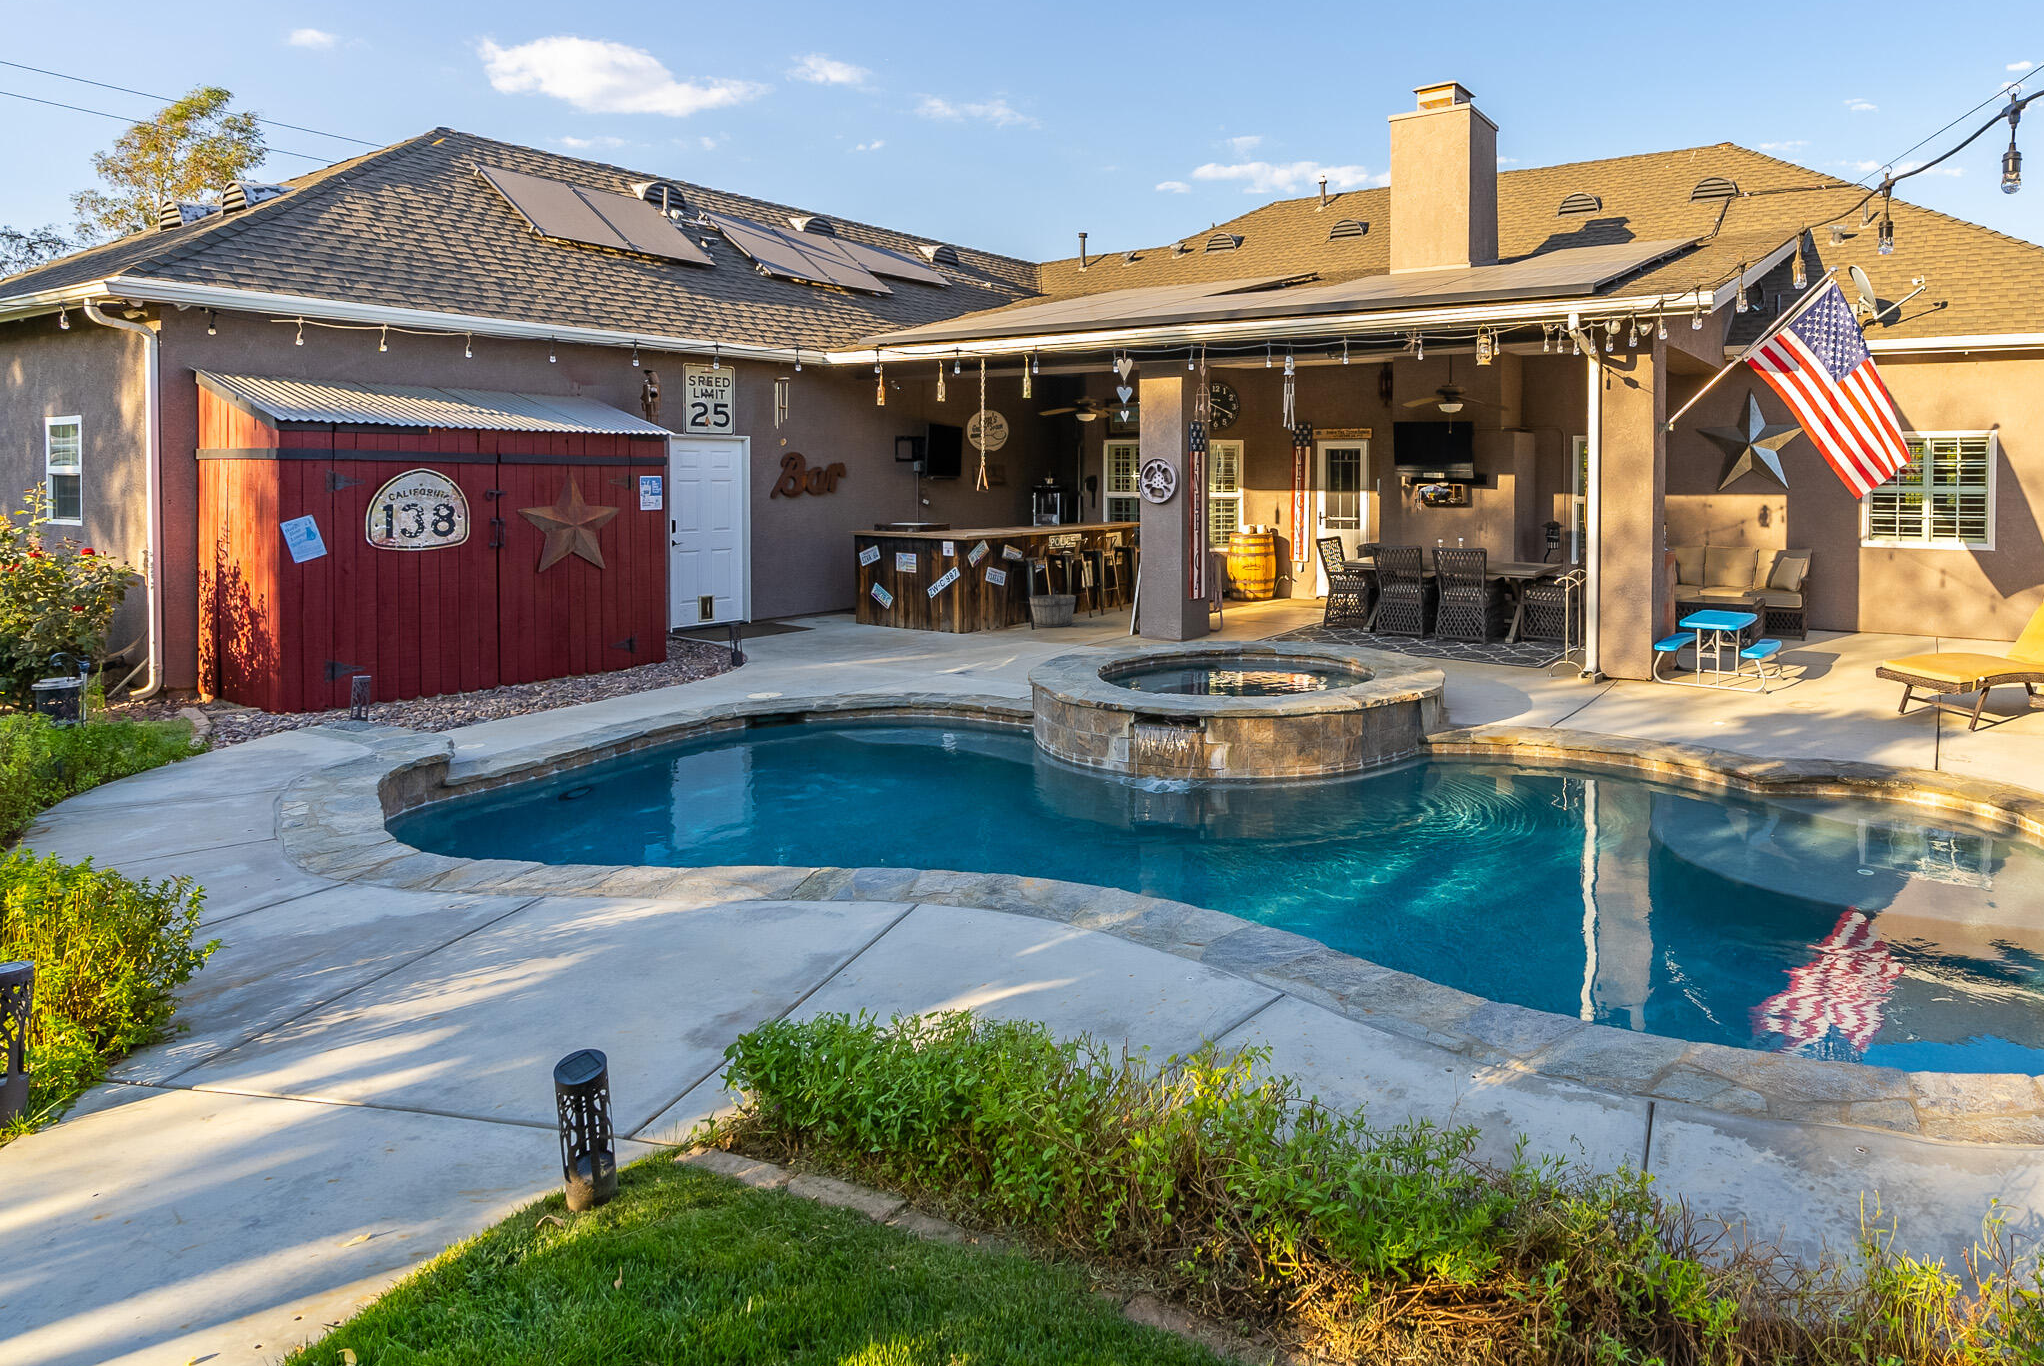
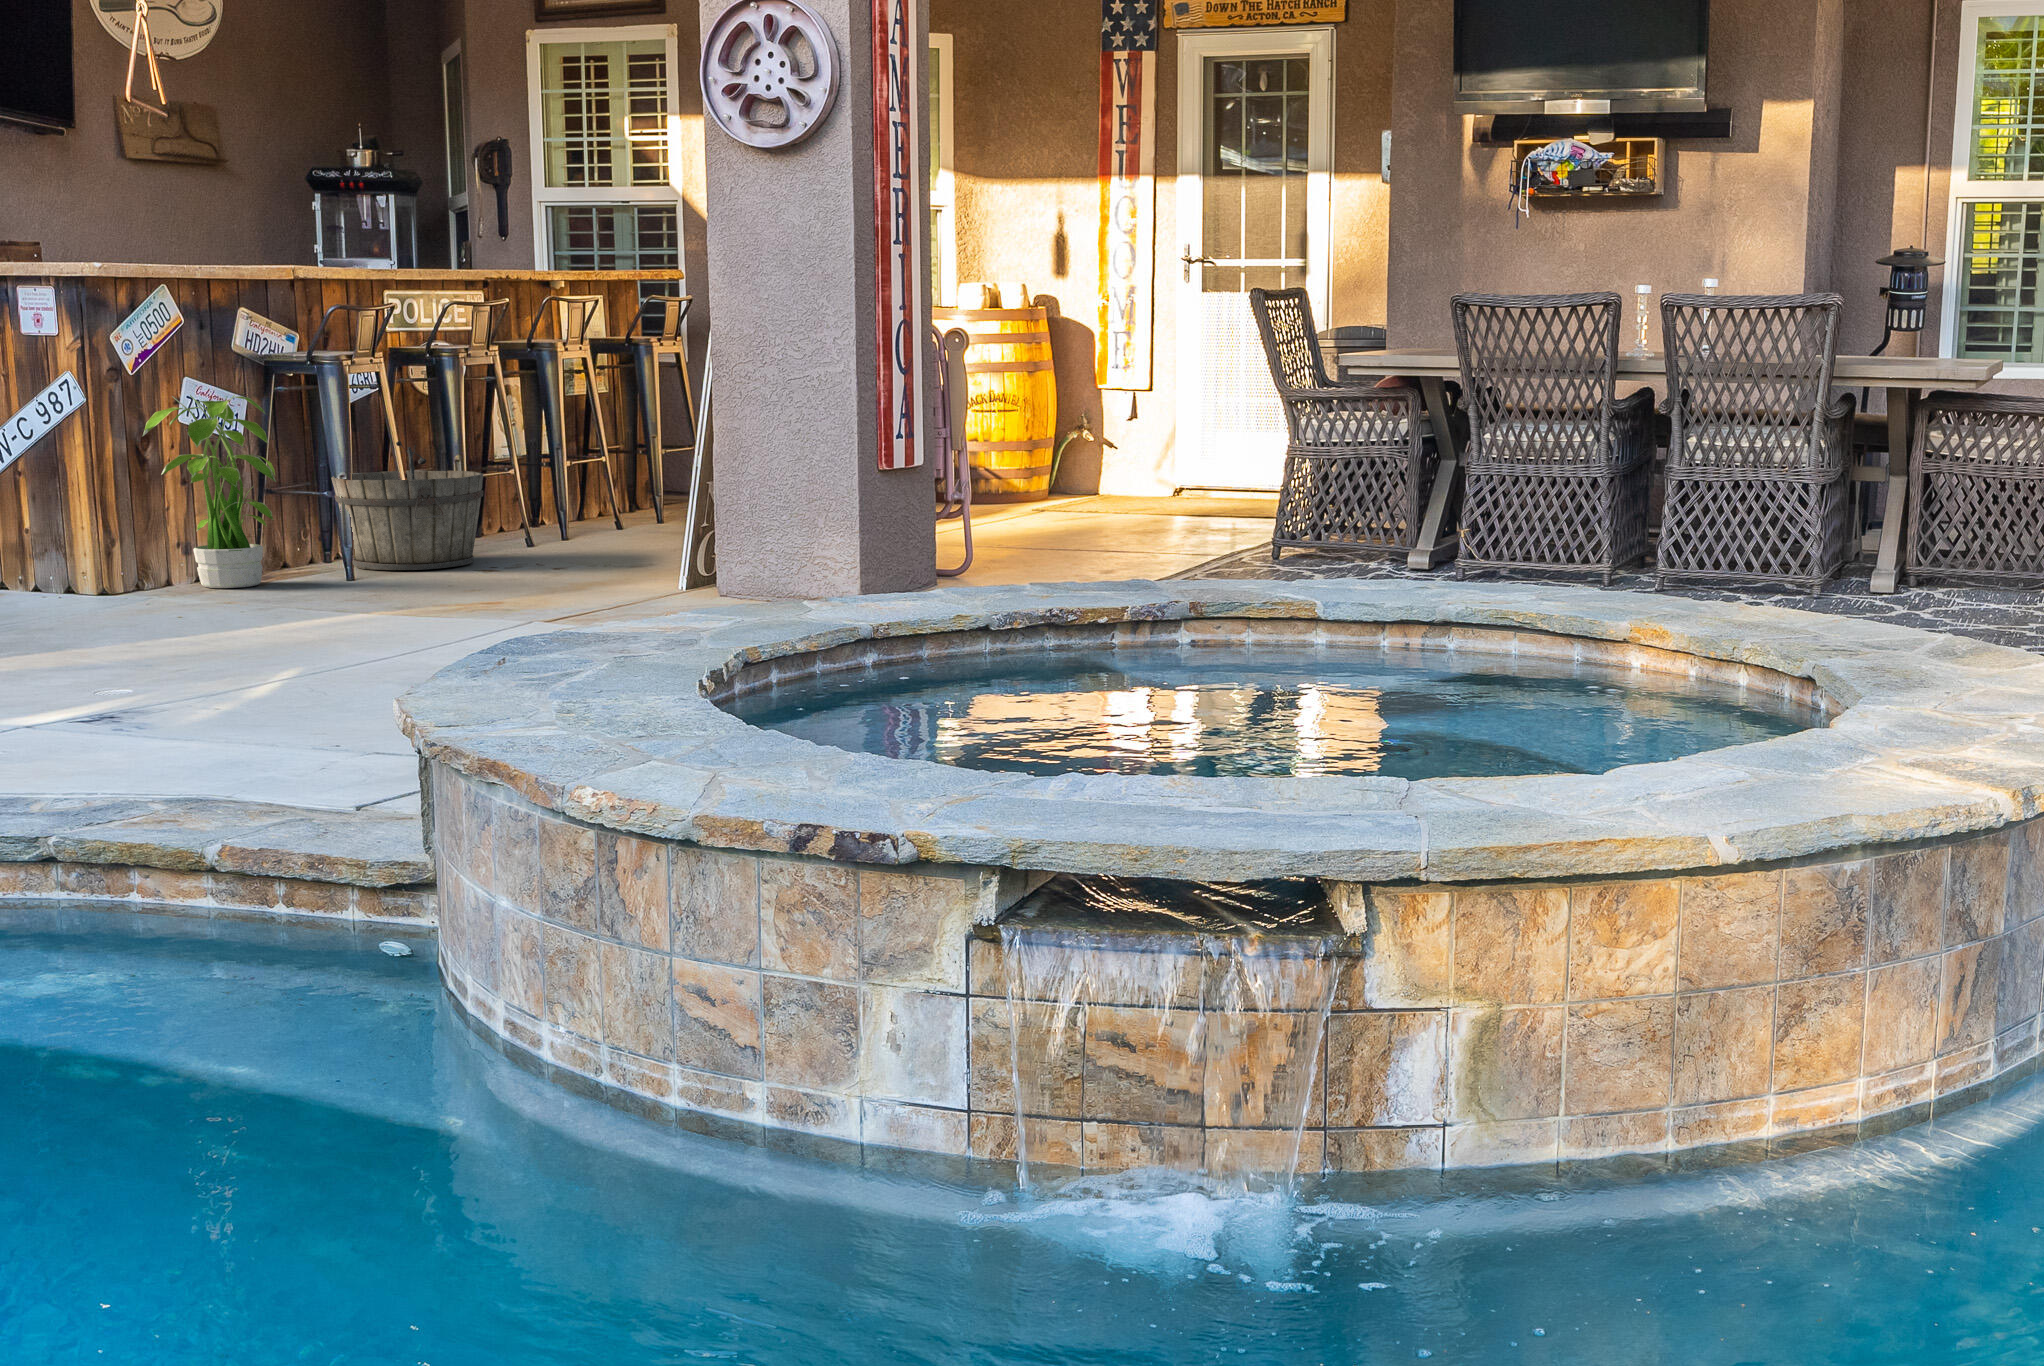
potted plant: none [974,573,1012,633] -> present [143,395,276,588]

